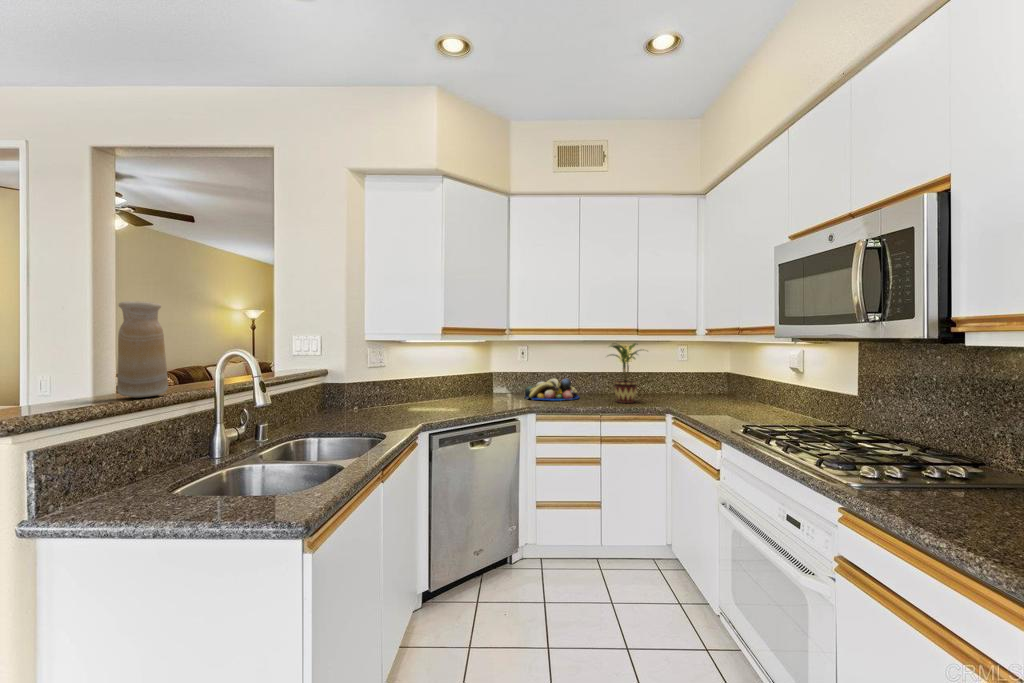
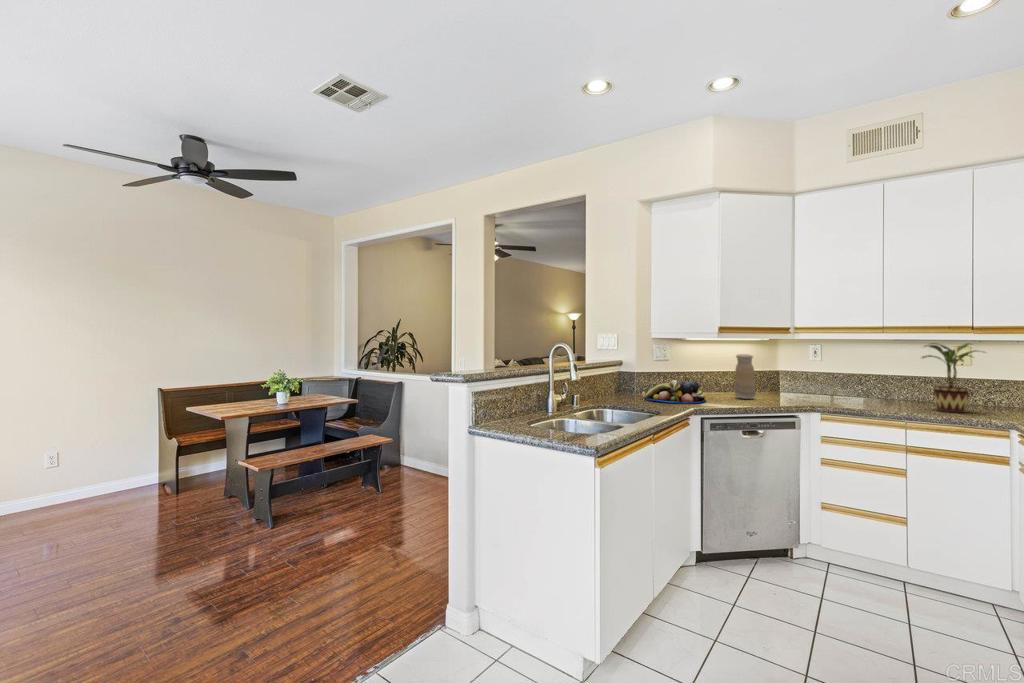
vase: present [117,301,168,398] -> present [735,354,755,399]
fruit bowl: present [525,378,580,401] -> present [645,380,706,403]

